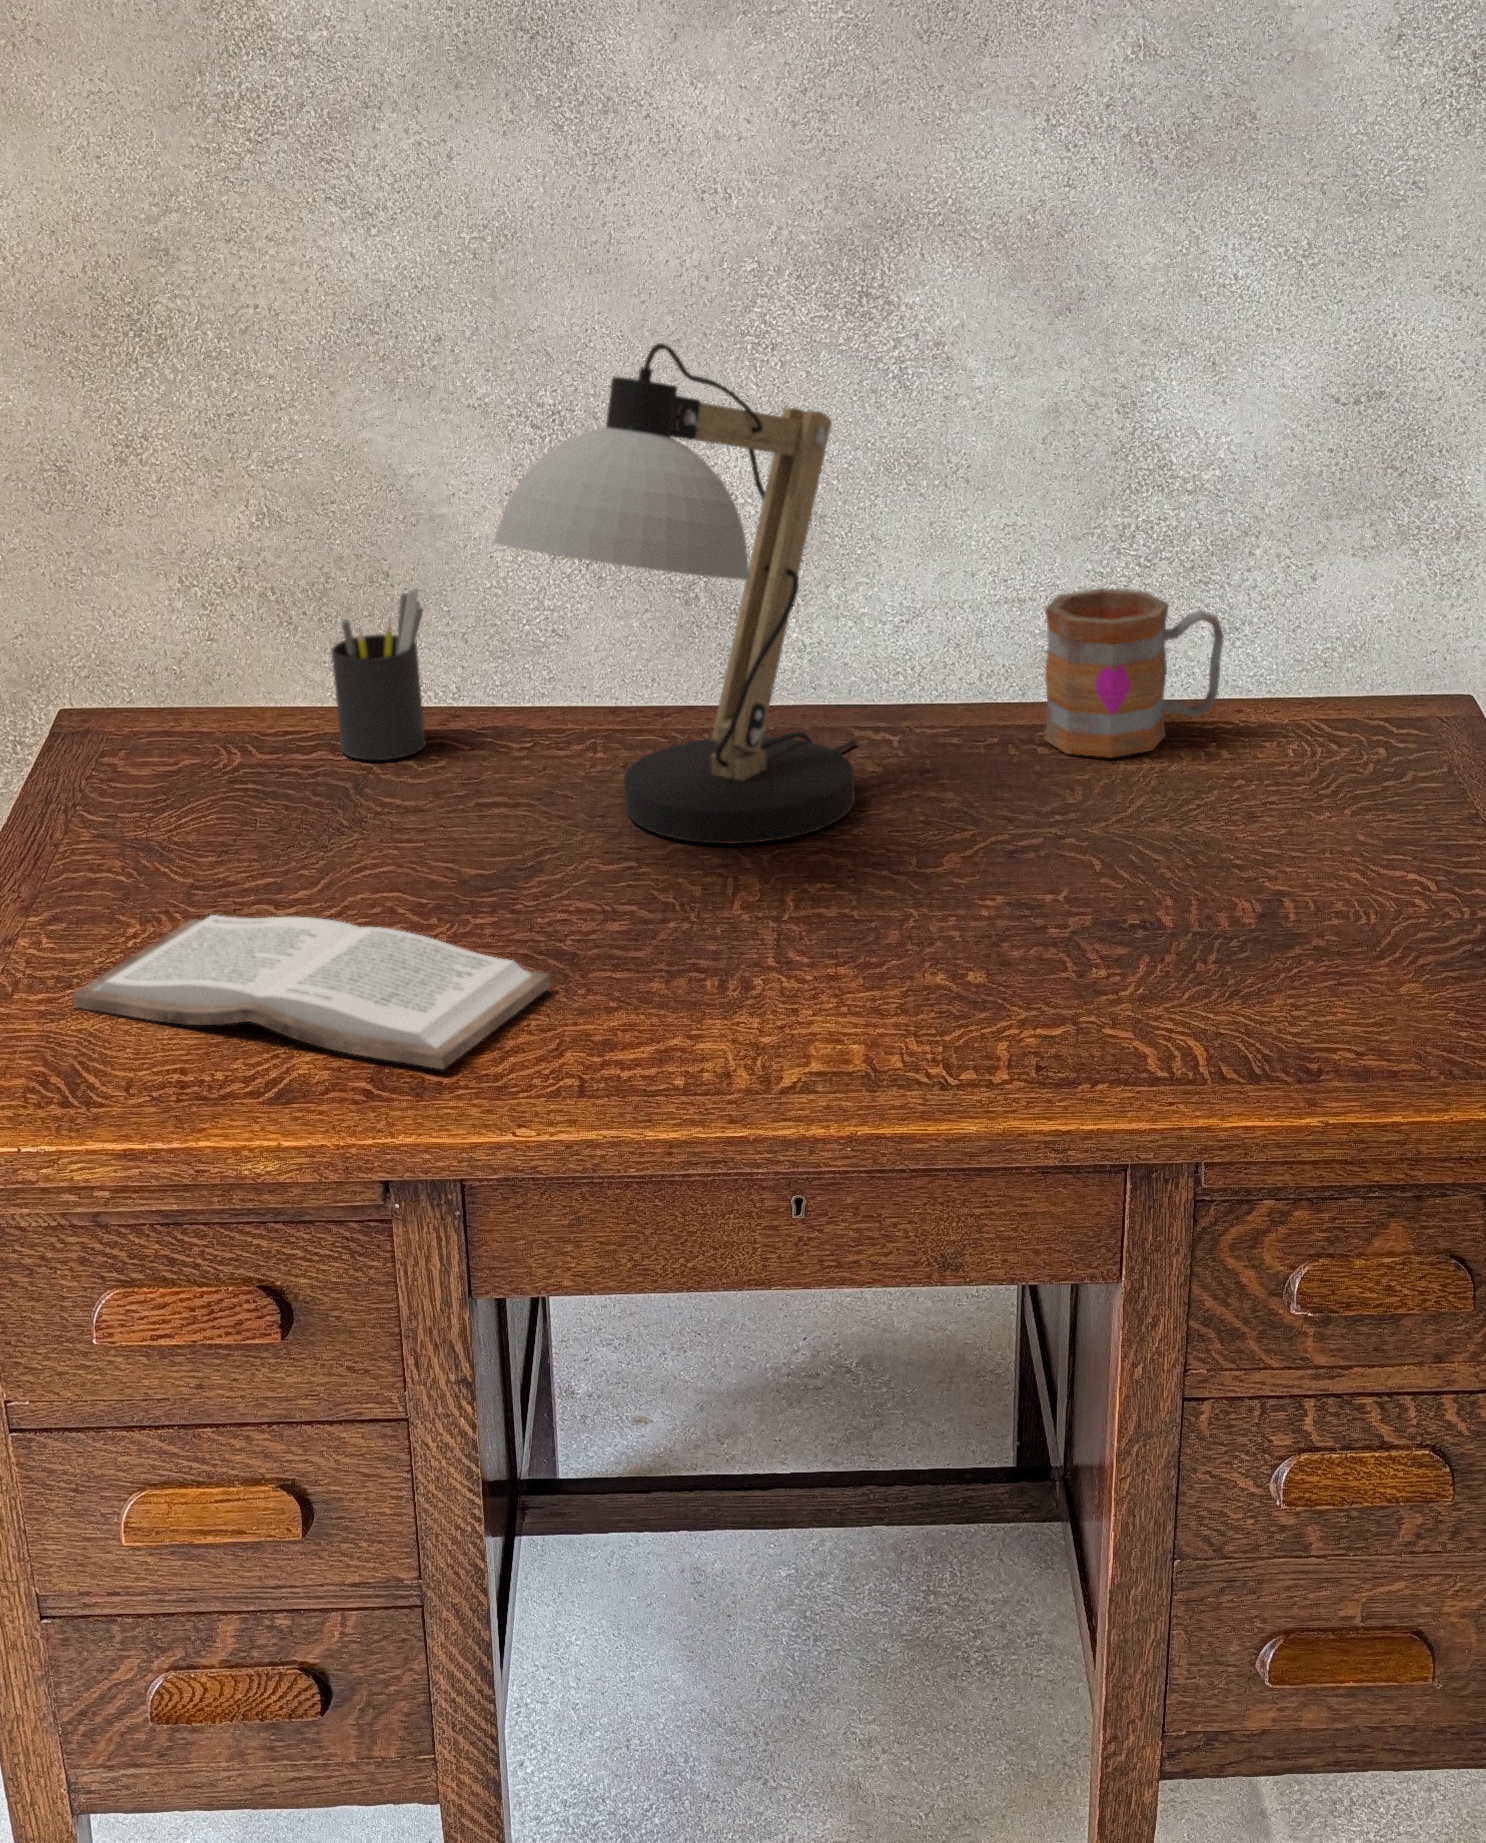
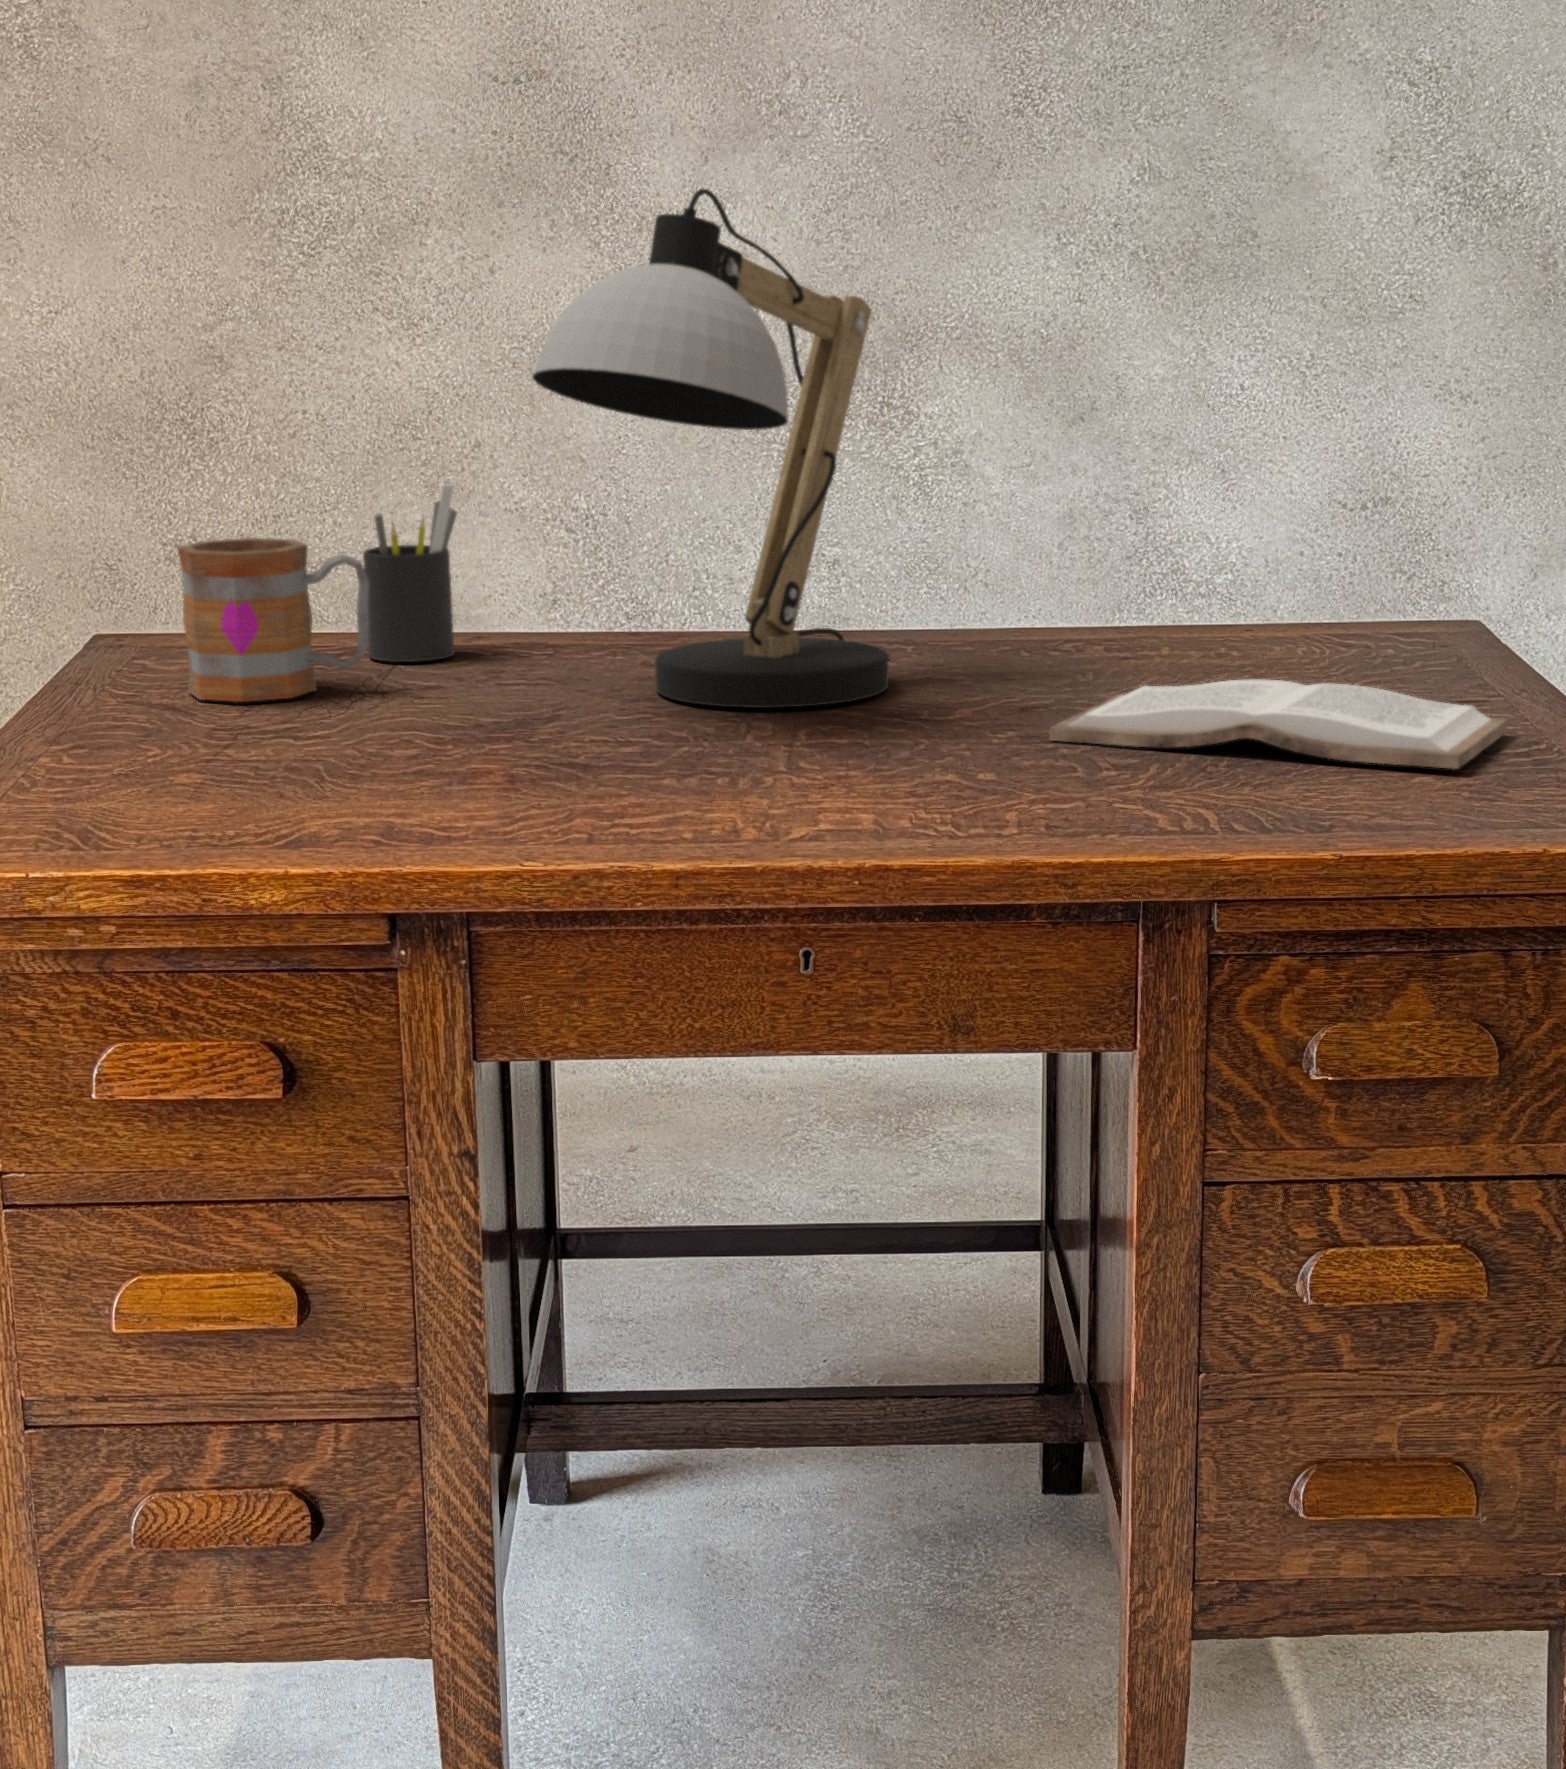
mug: present [1044,588,1224,758] -> present [178,538,369,702]
book: present [72,915,550,1069] -> present [1049,679,1508,769]

